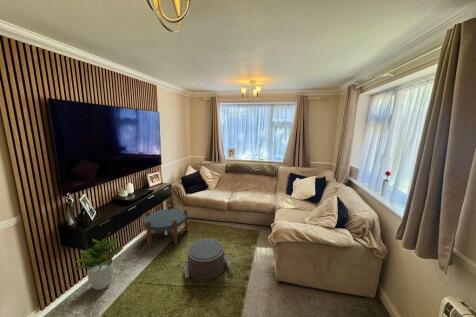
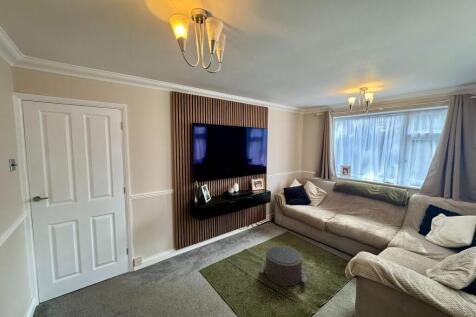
side table: present [144,205,188,246] -> none [244,210,281,245]
potted plant: present [76,234,123,290] -> none [193,208,222,255]

